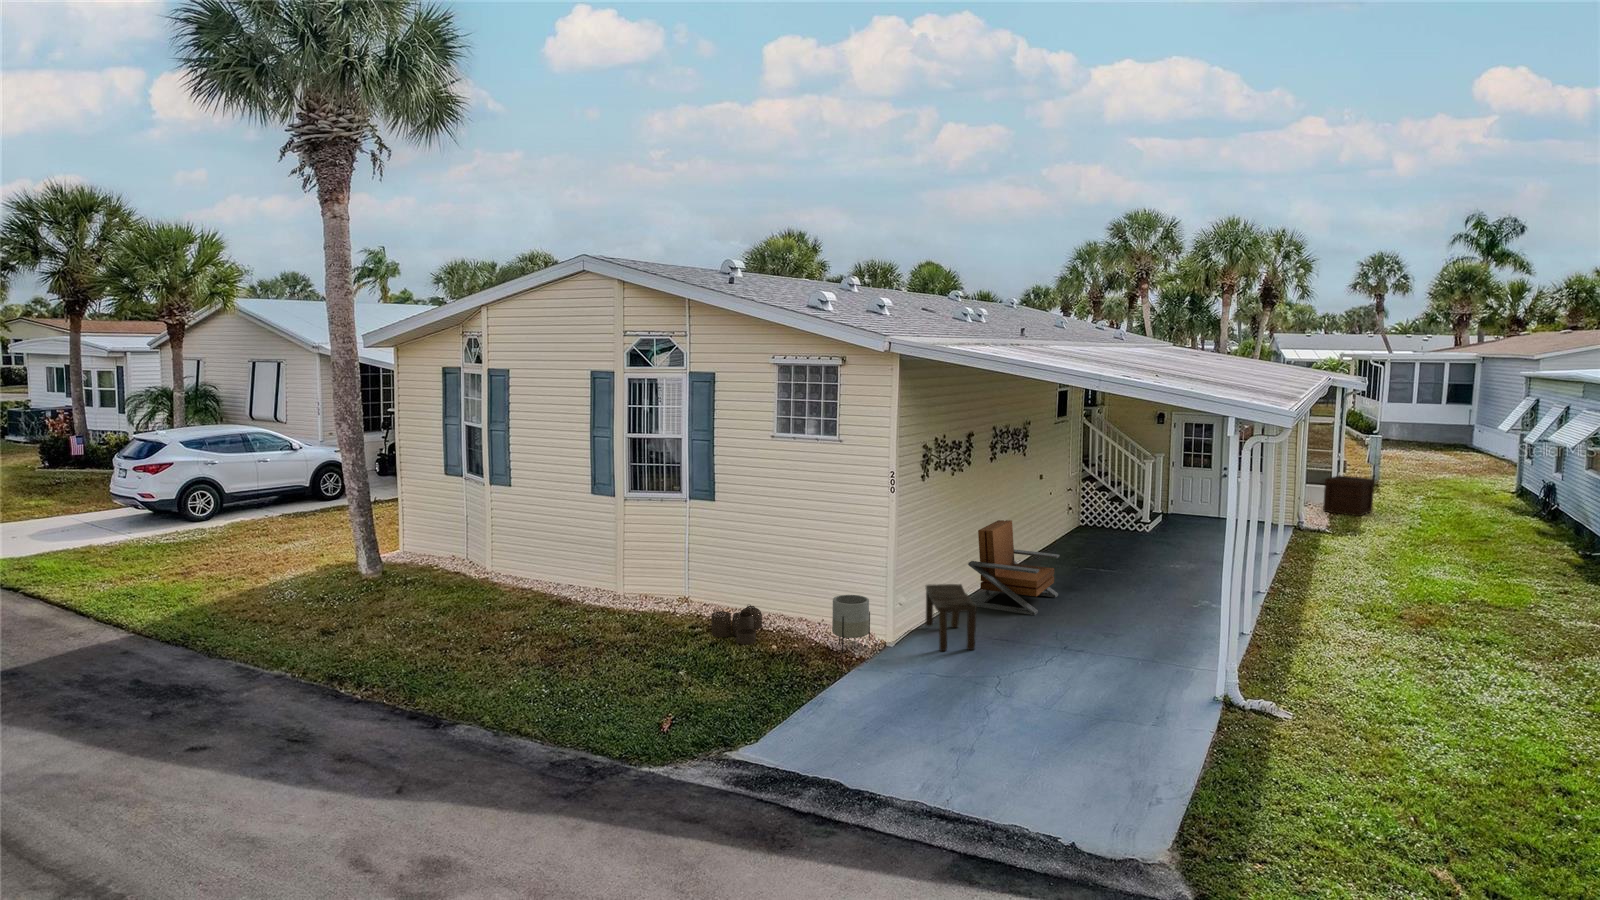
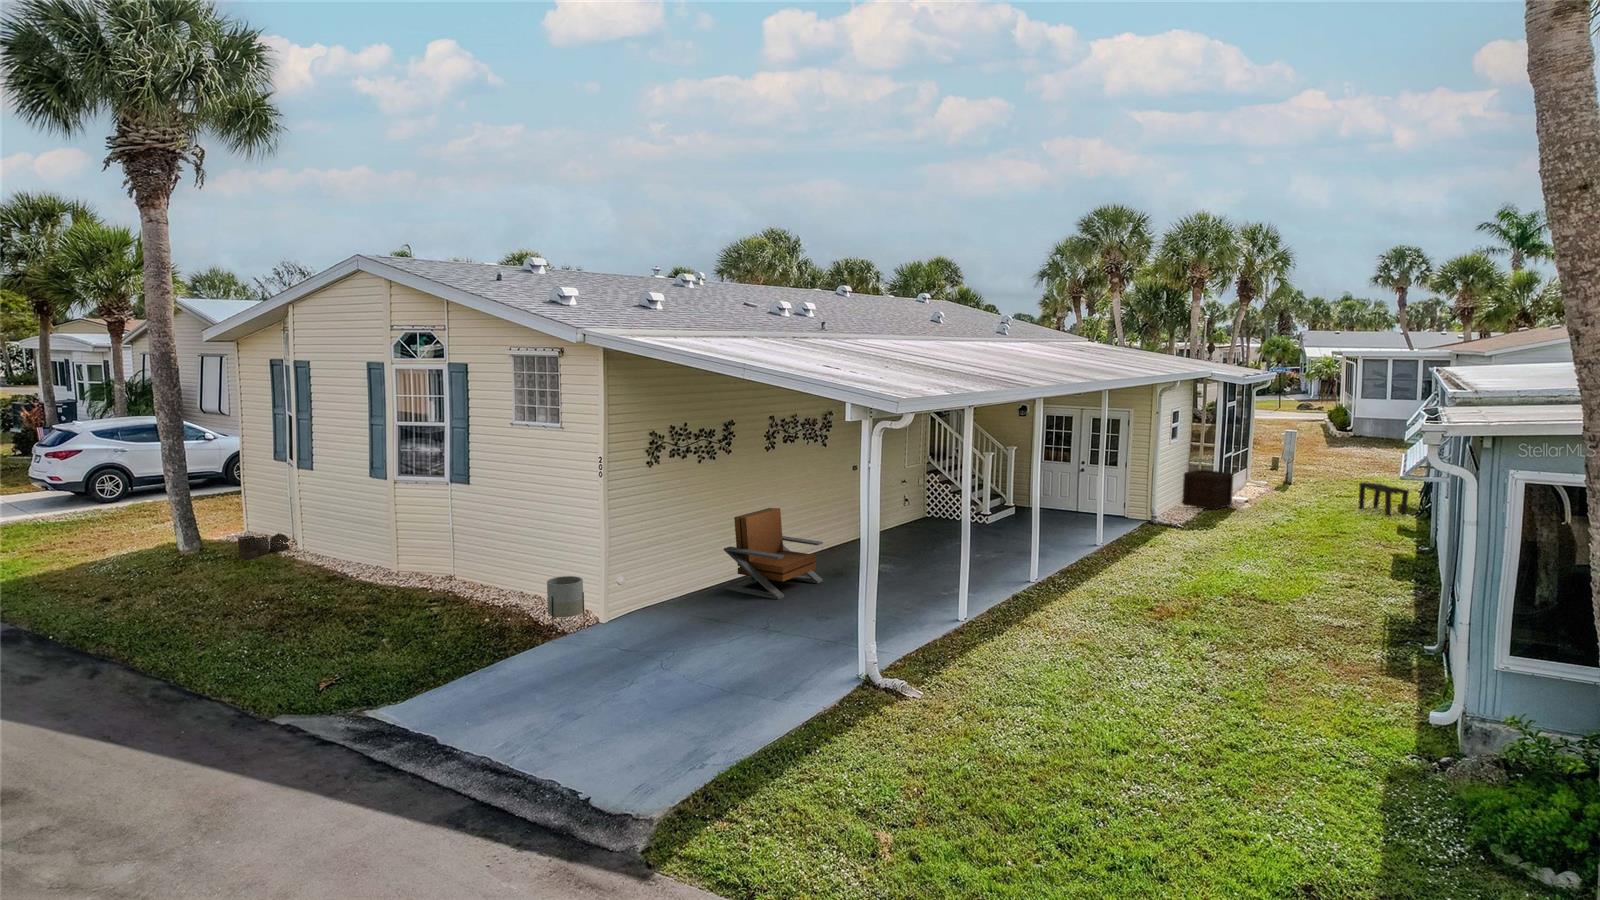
bench: present [925,584,977,651] -> present [1358,482,1409,516]
woven basket: present [712,605,762,644] -> present [238,533,290,559]

